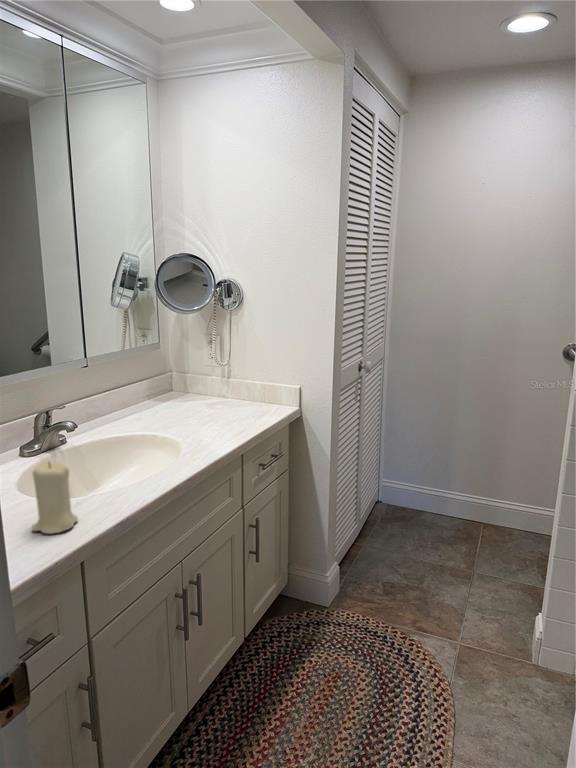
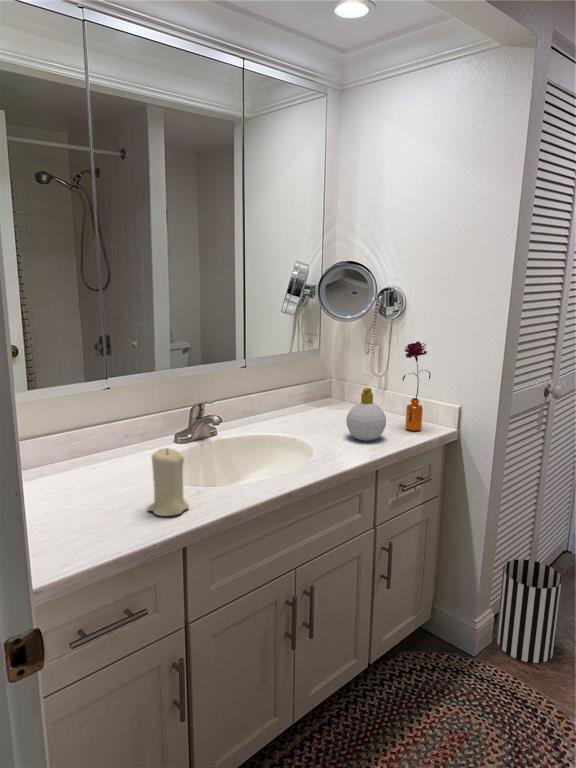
flower: none [245,329,272,413] -> present [403,341,431,431]
soap bottle: none [200,377,238,428] -> present [346,388,386,441]
wastebasket: none [342,513,391,600] -> present [497,559,562,663]

